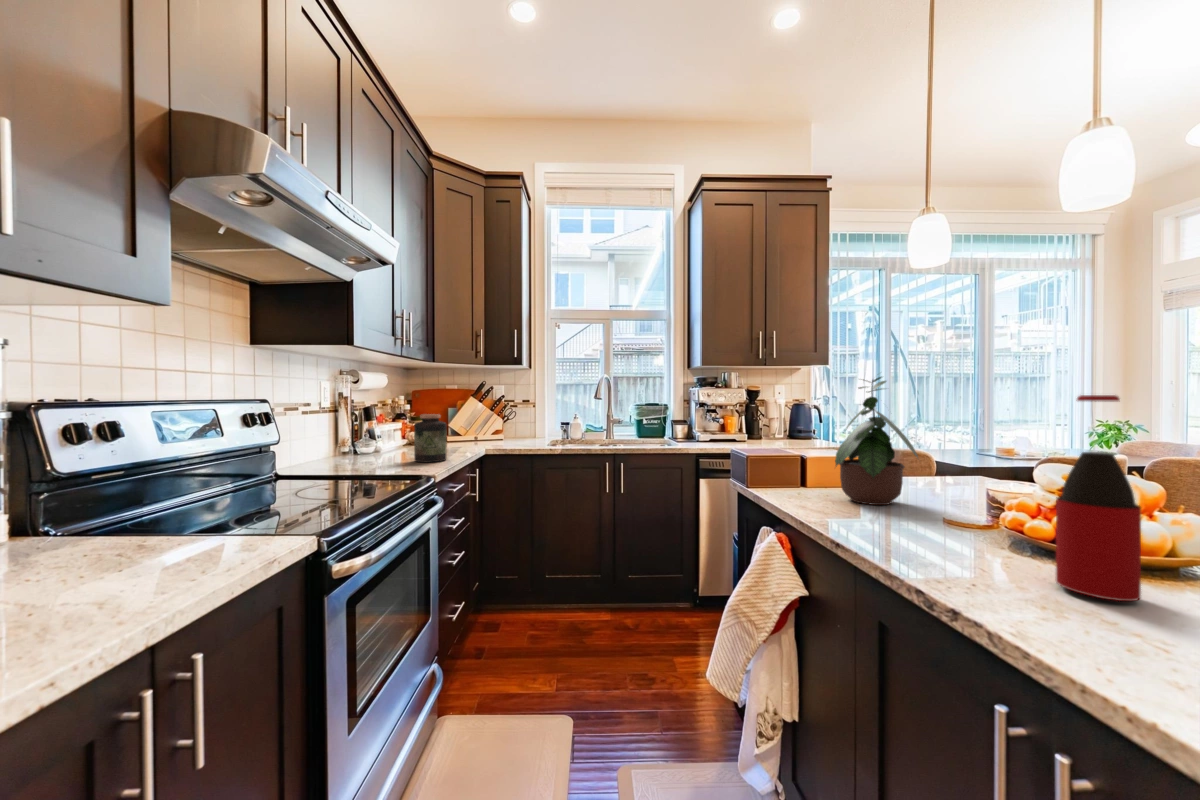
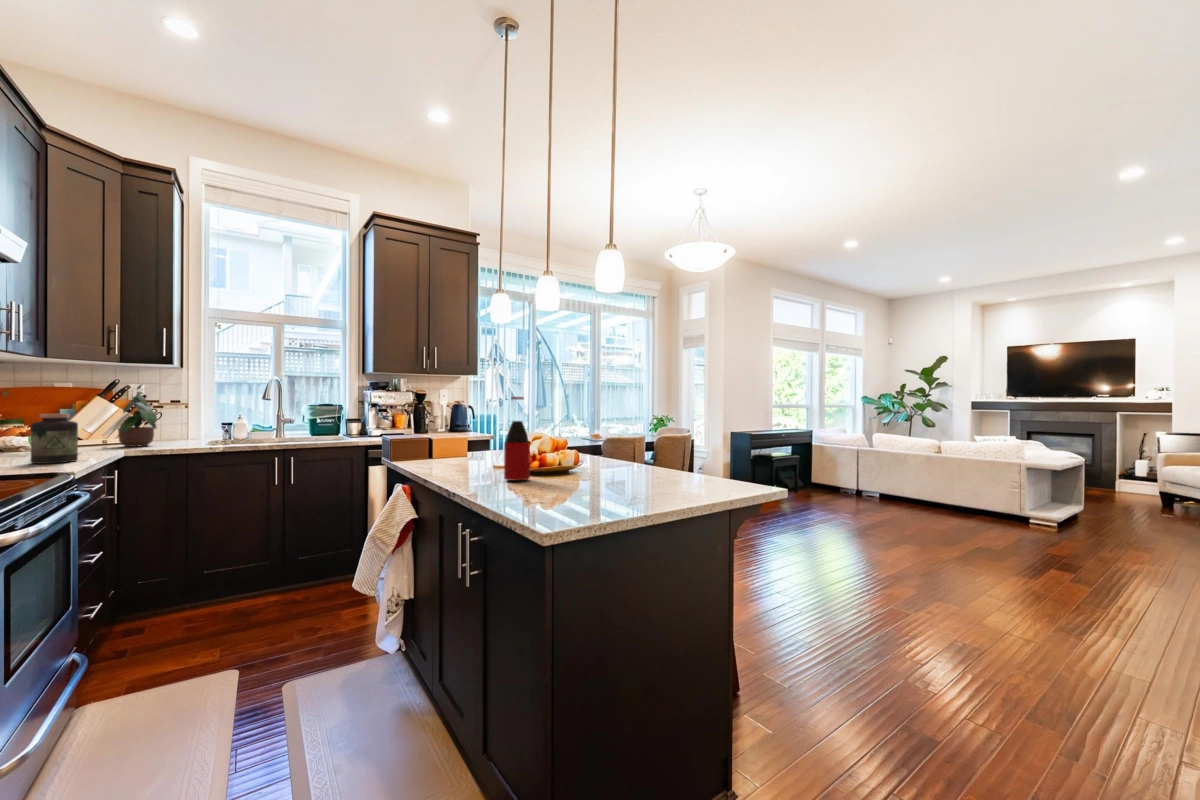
potted plant: present [835,377,918,505] -> present [114,385,157,447]

